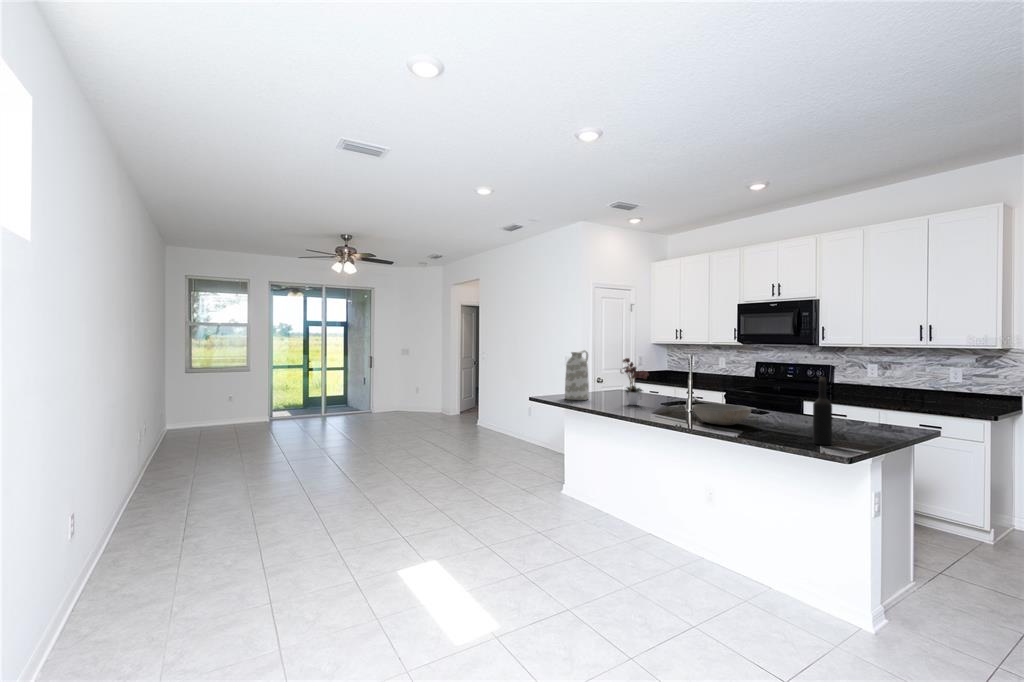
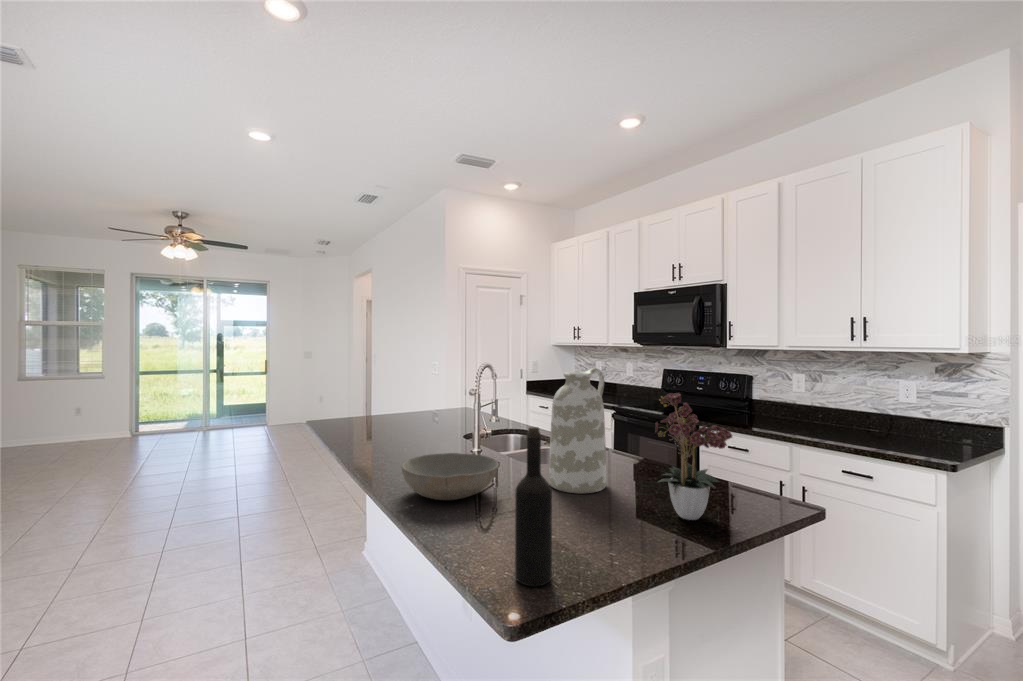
vase: present [565,350,589,400] -> present [549,368,606,493]
flower arrangement: present [620,358,649,405] -> present [655,393,732,520]

